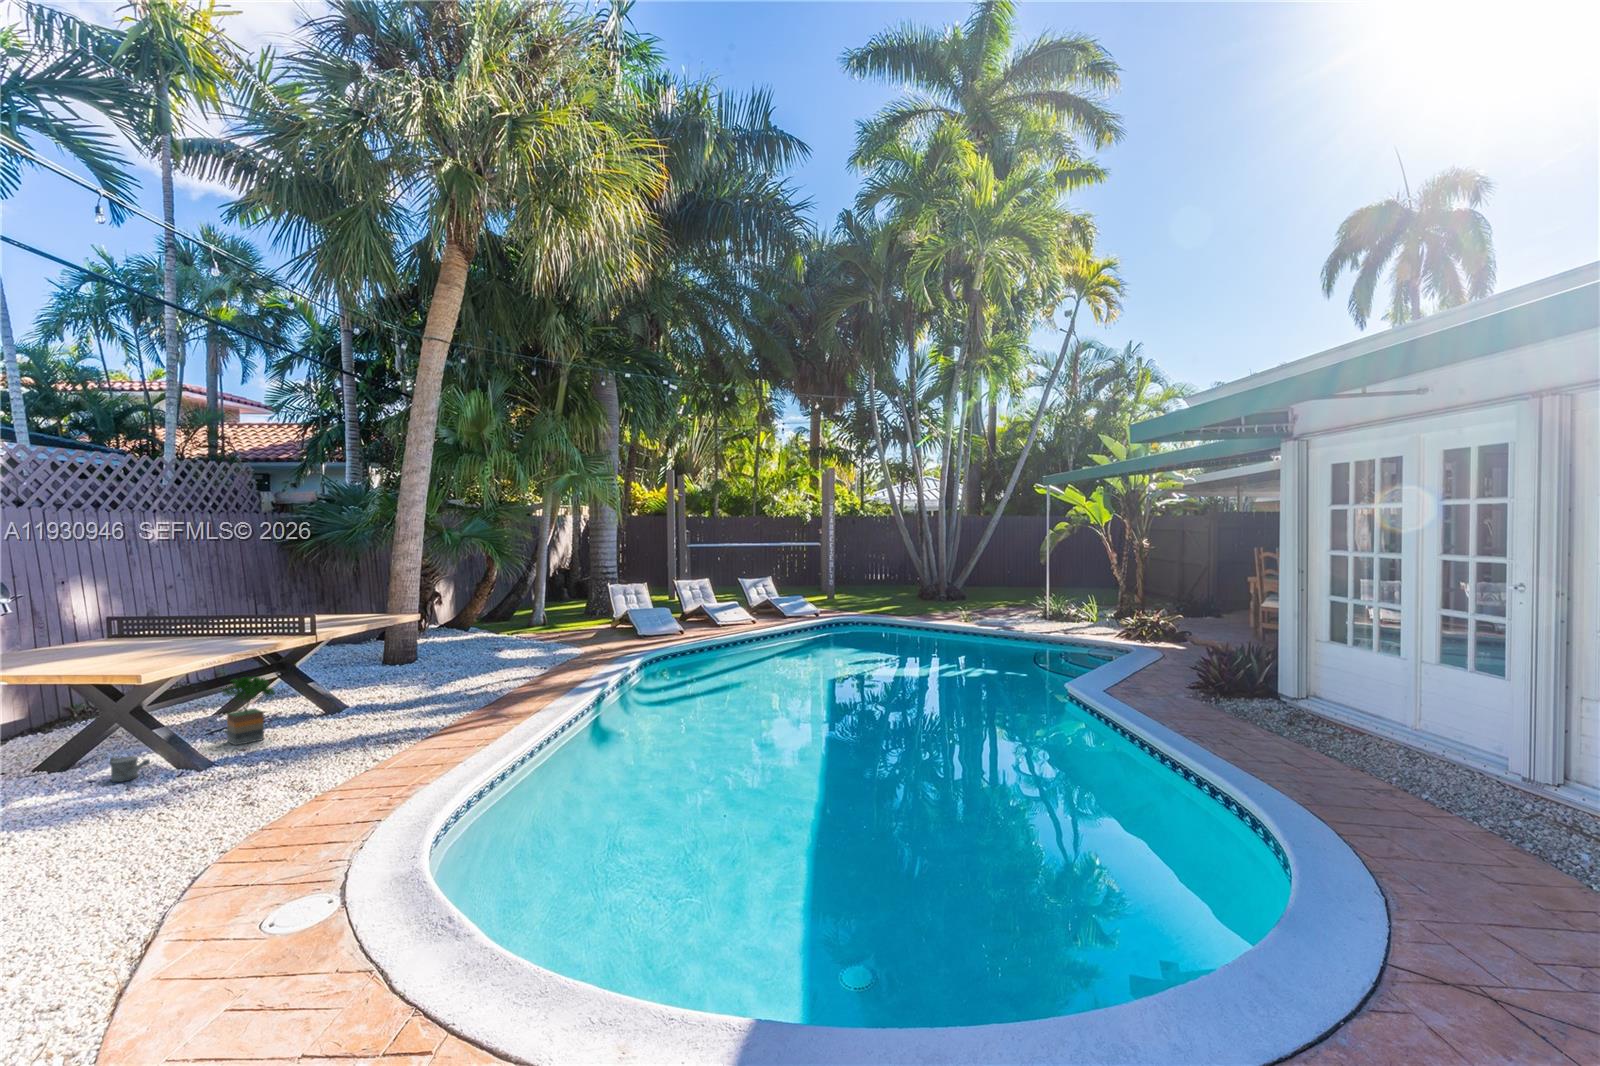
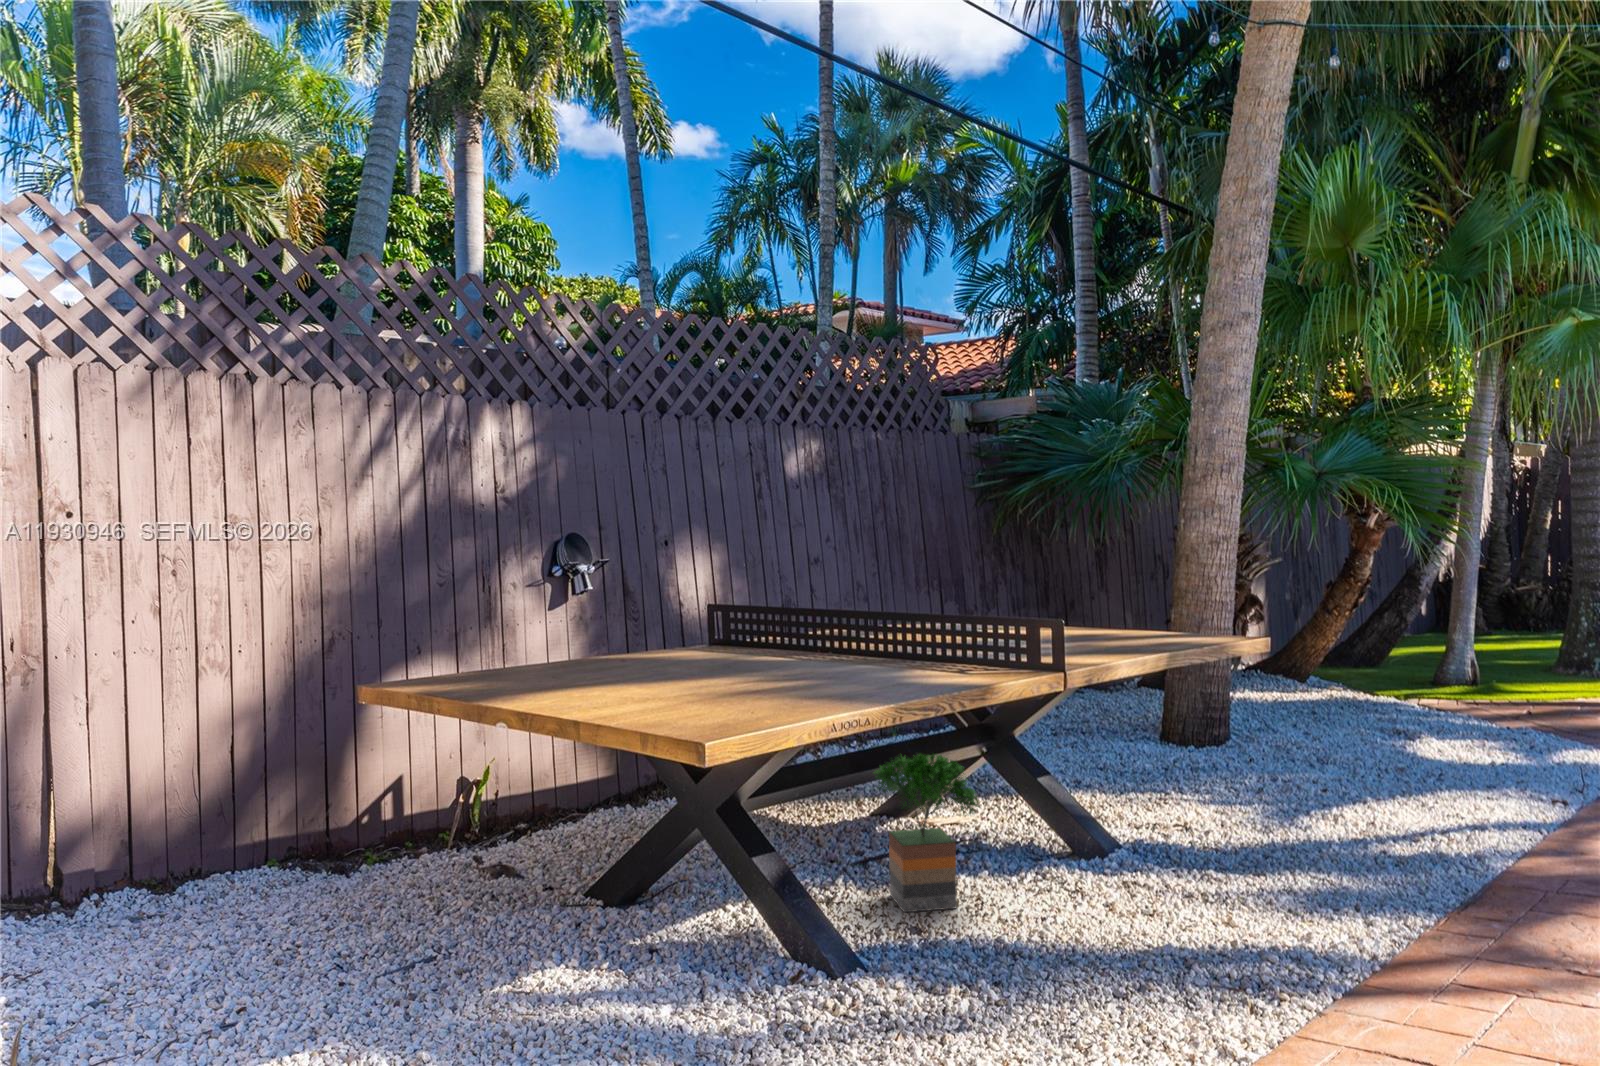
watering can: present [110,756,150,782] -> none [682,905,741,971]

